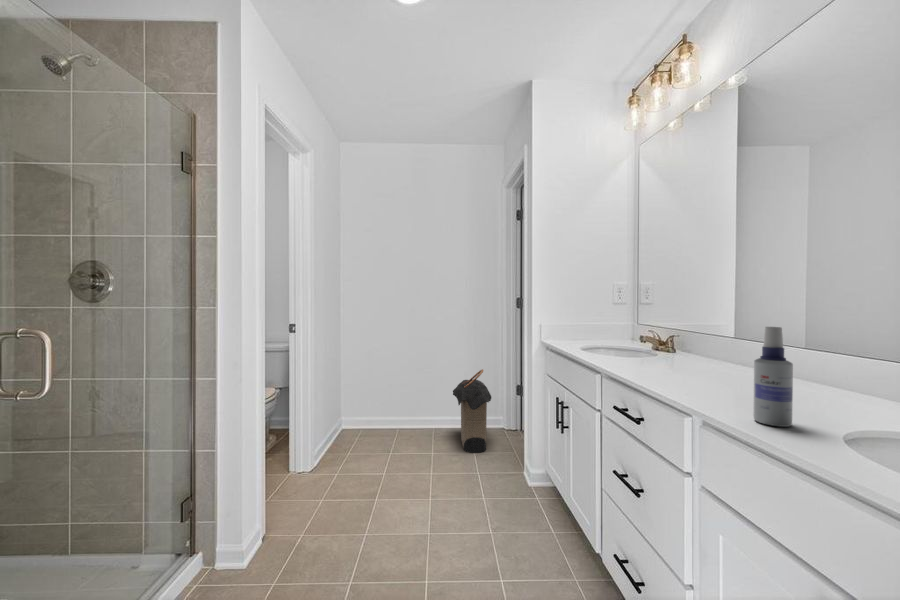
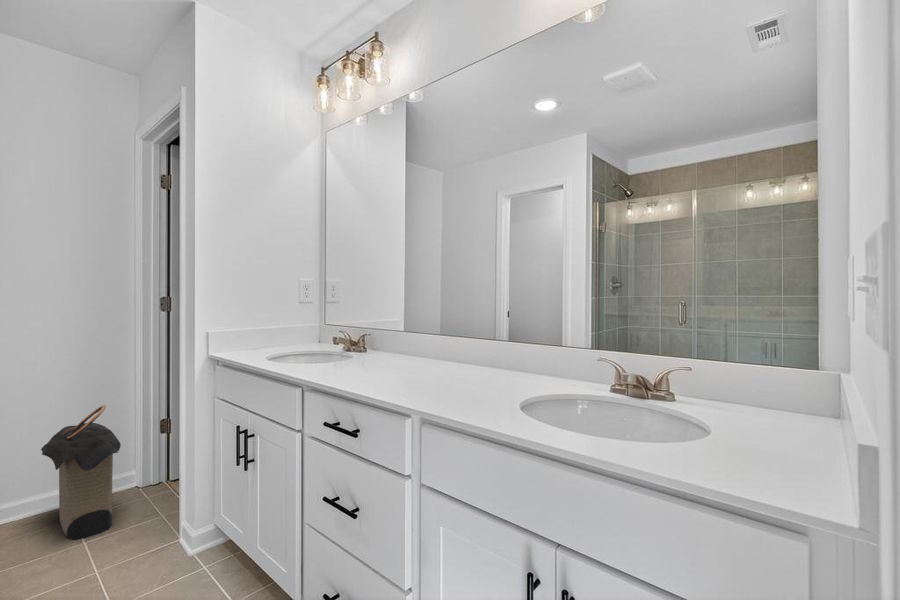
spray bottle: present [753,327,793,427] -> none [464,321,491,411]

